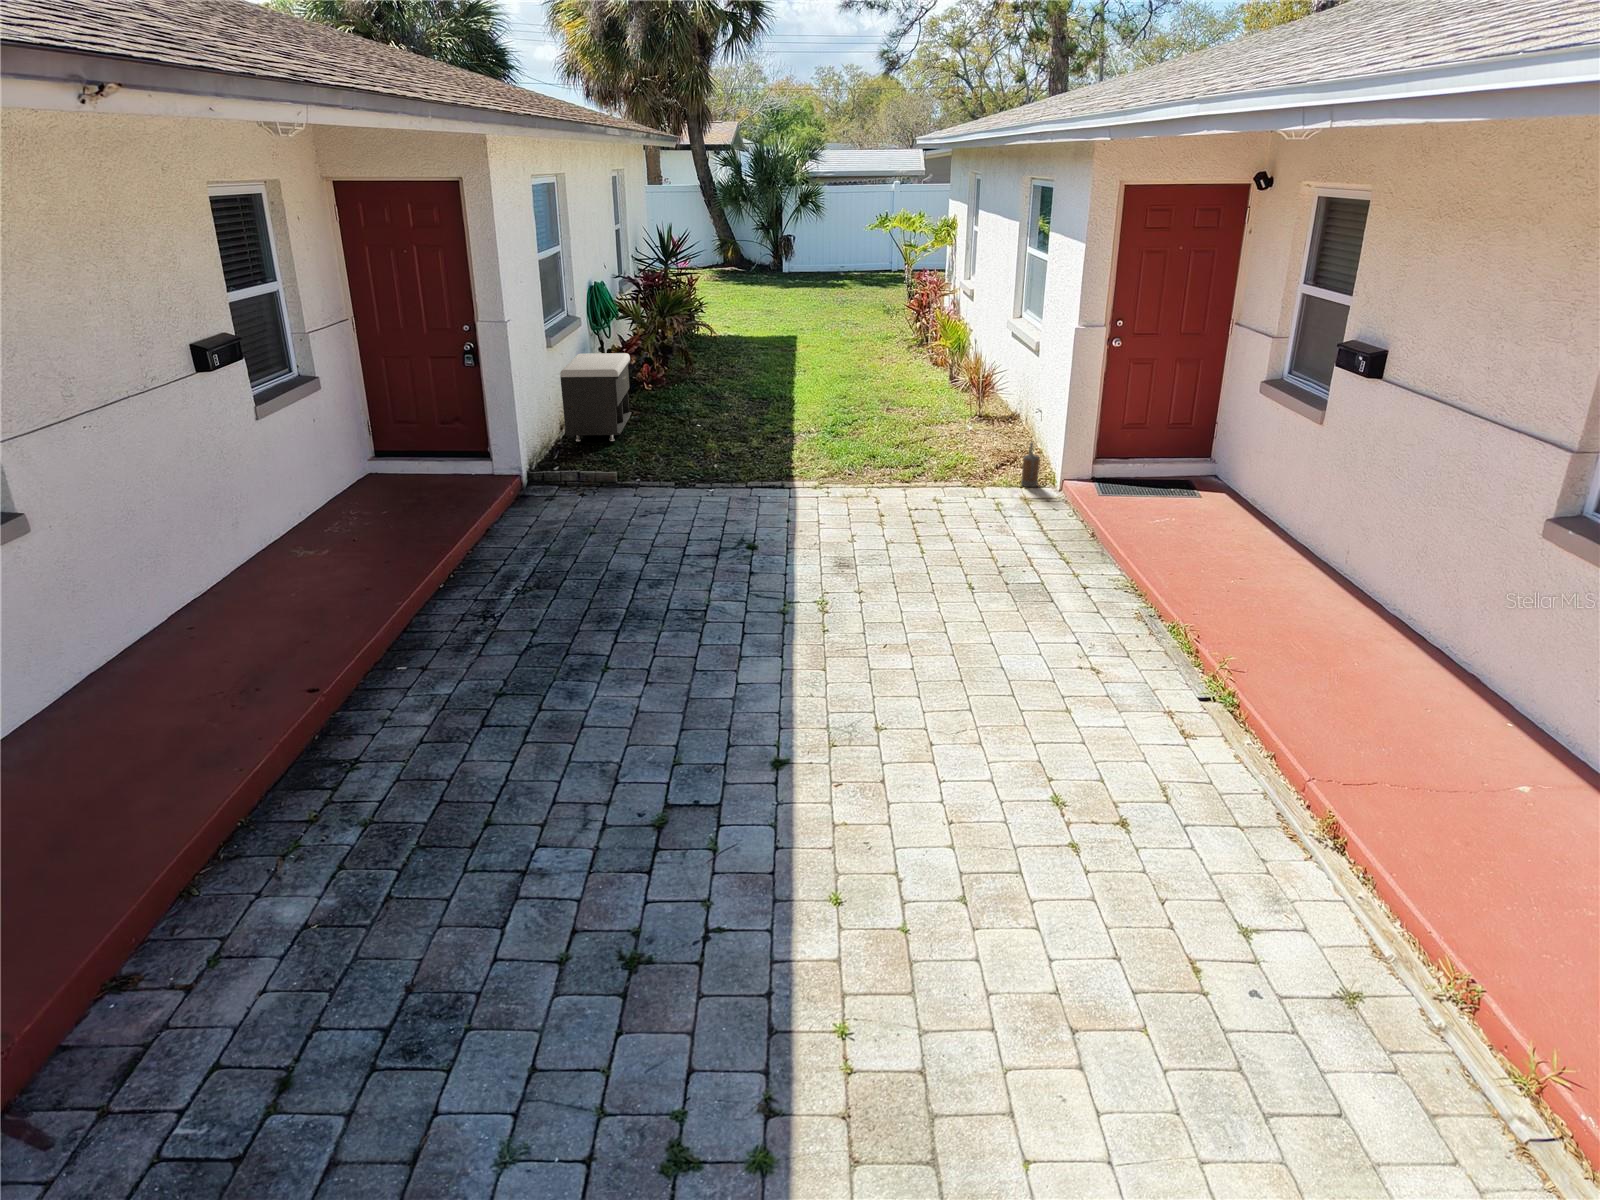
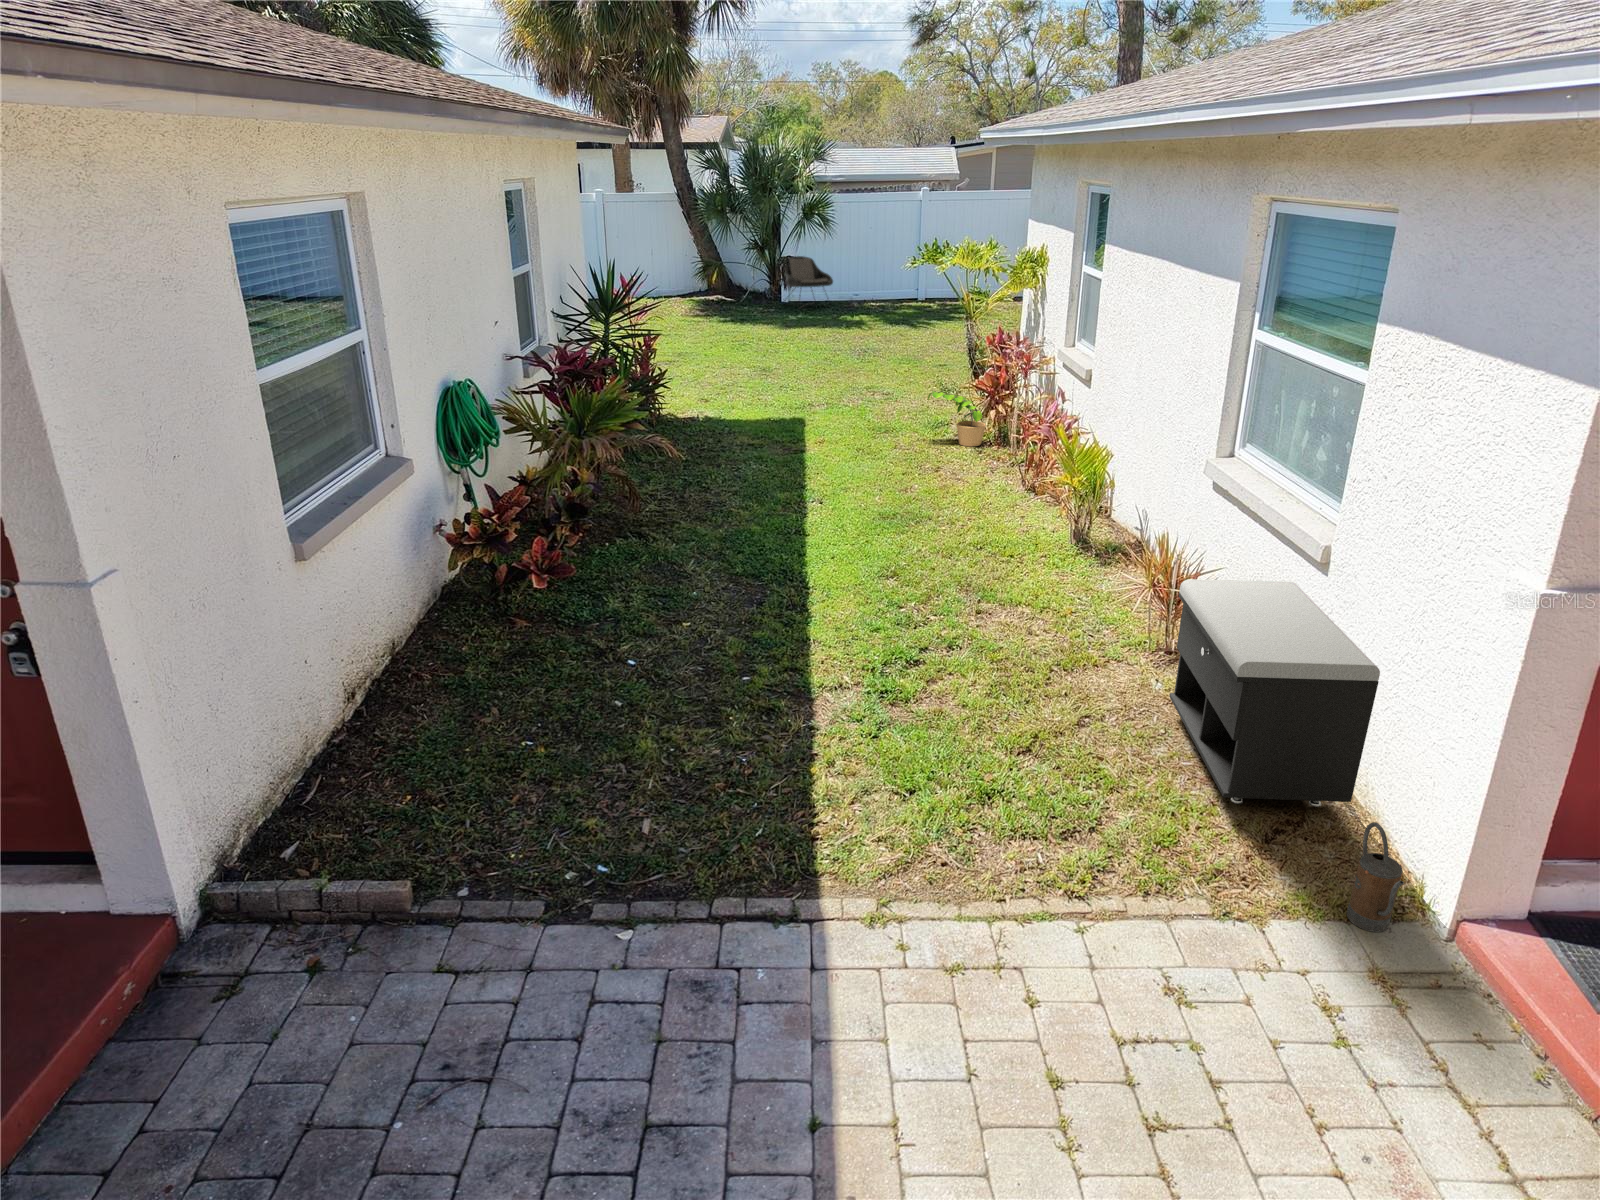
lounge chair: none [783,235,822,276] -> present [785,256,833,306]
potted plant: none [876,311,914,347] -> present [928,391,986,446]
storage bench: present [560,353,631,441] -> present [1169,579,1380,807]

